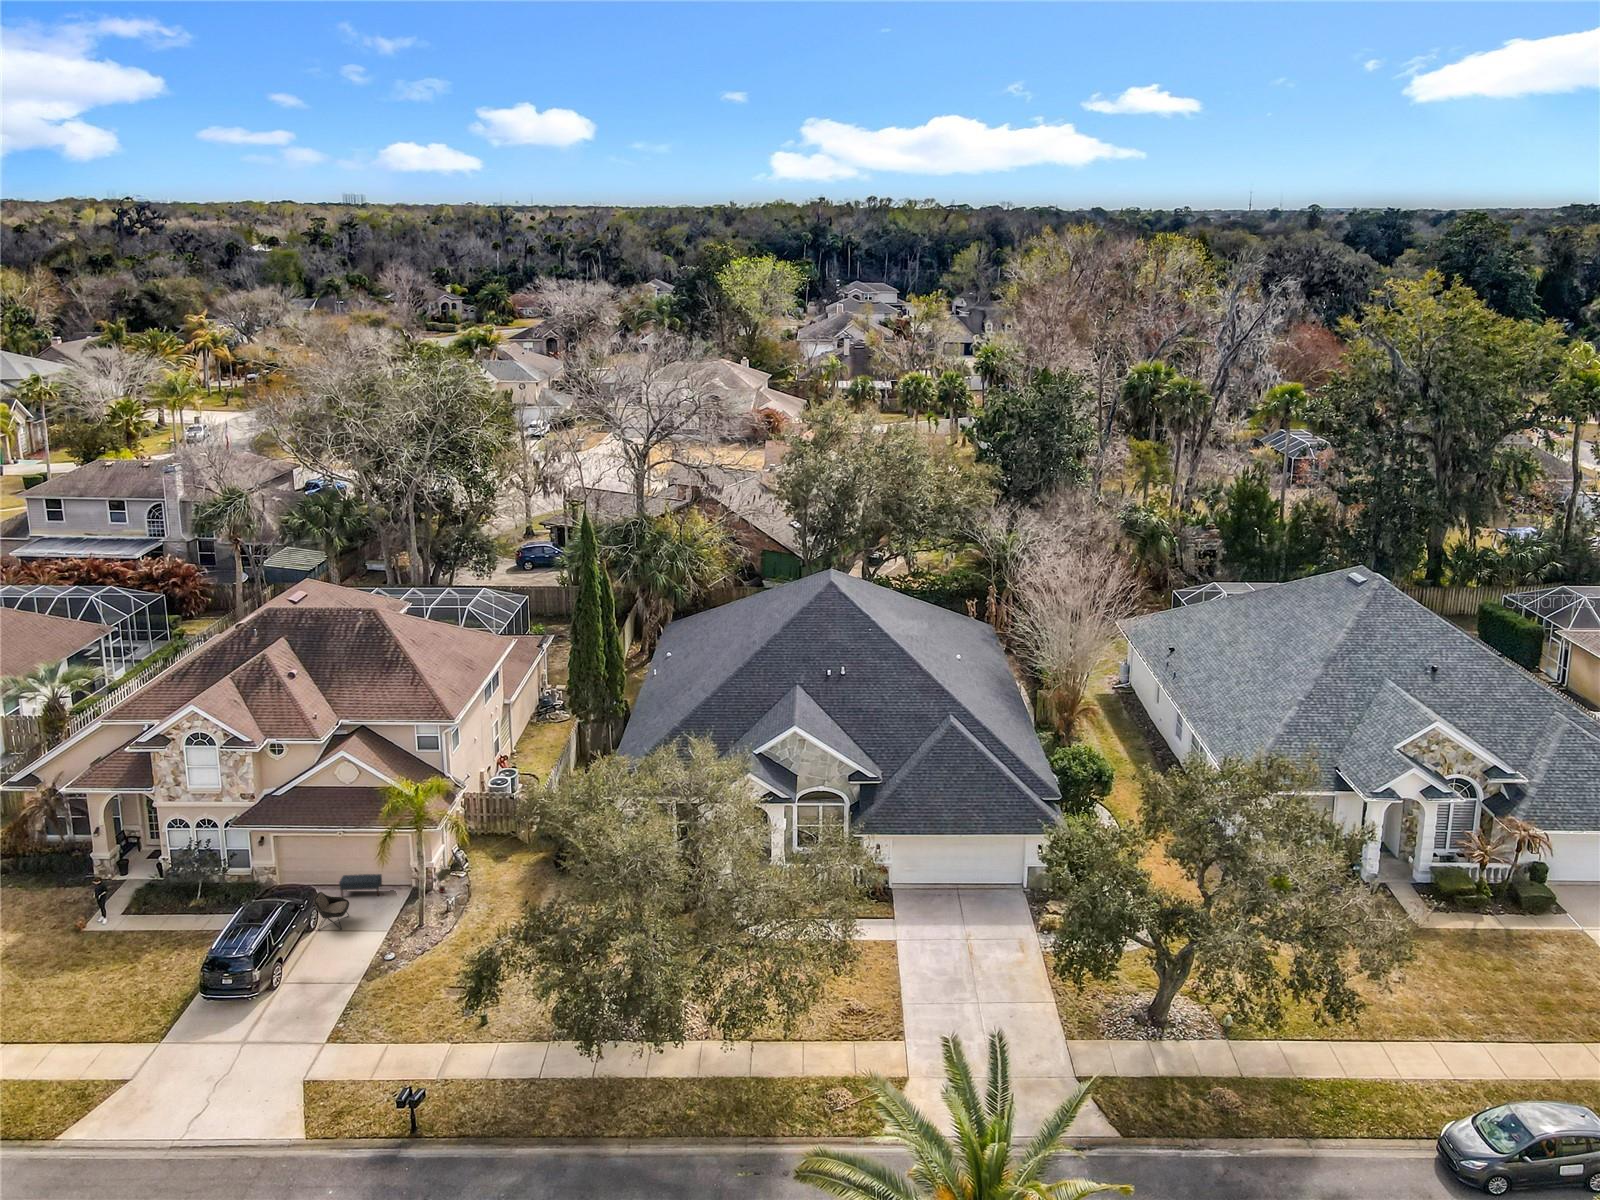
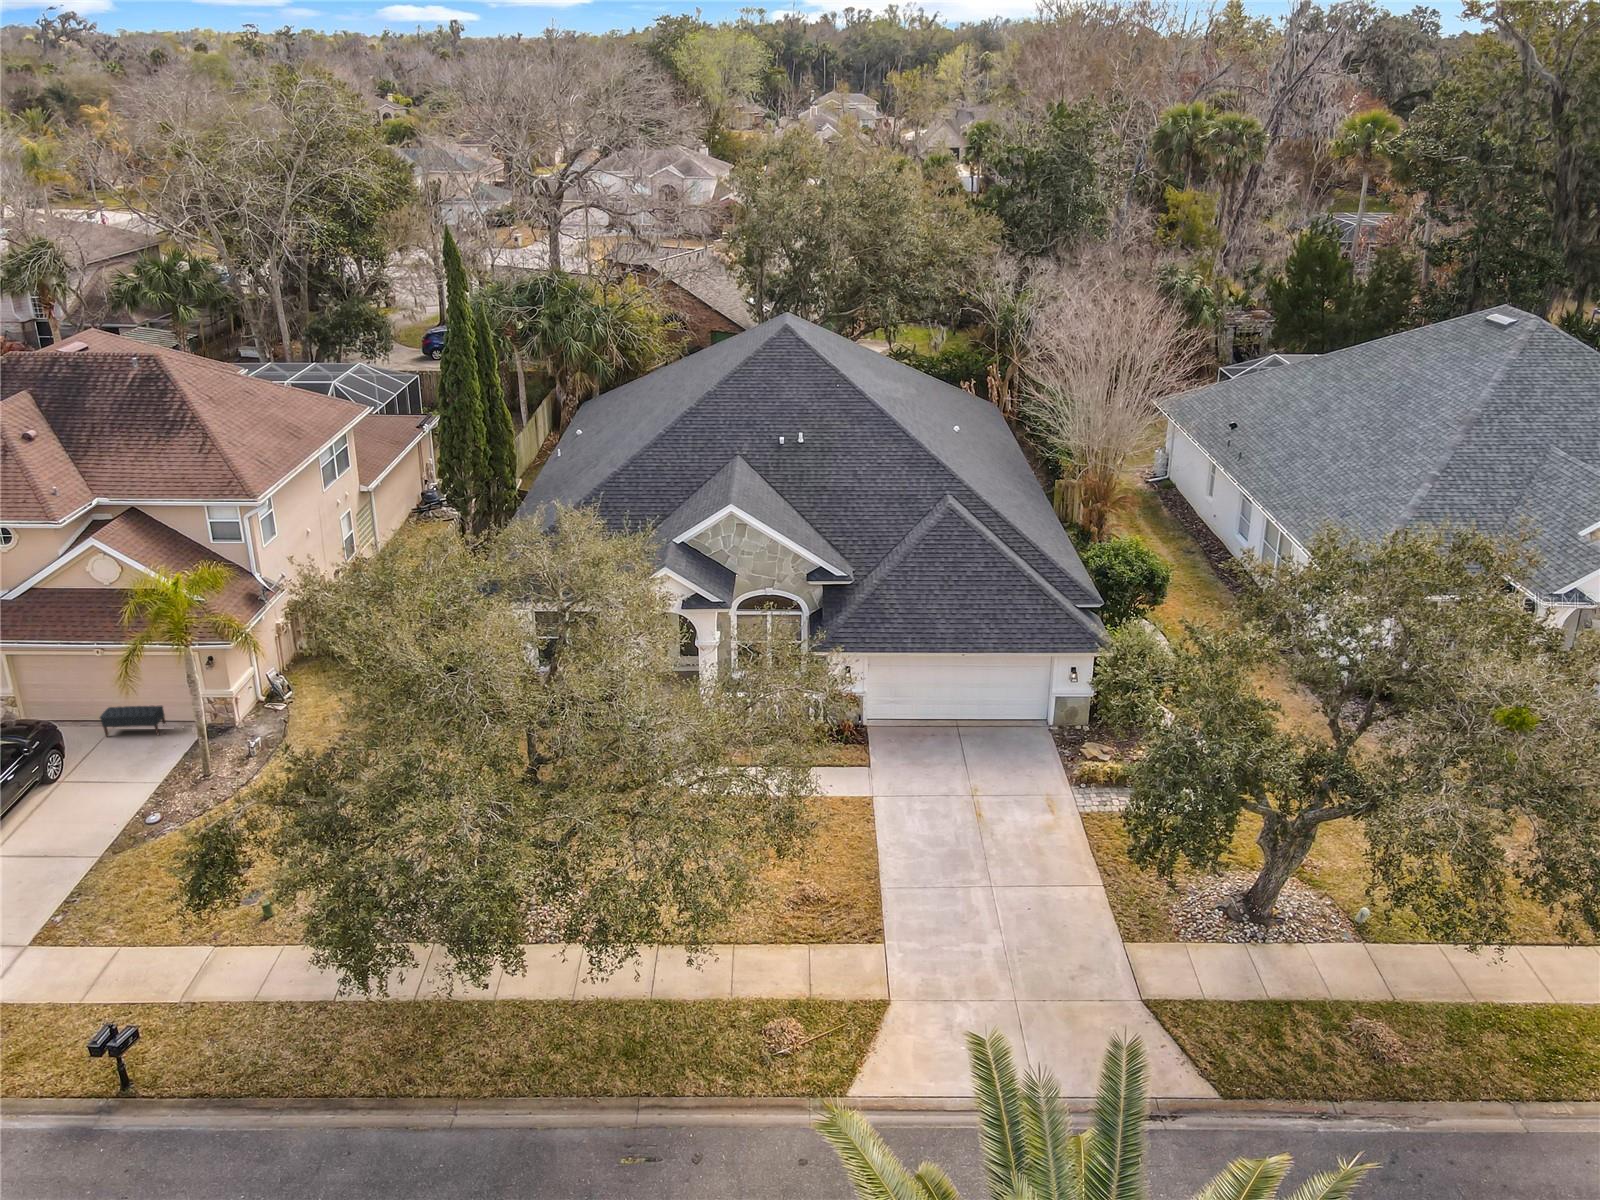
potted tree: present [431,865,451,893] -> none [227,692,260,731]
lounge chair: present [314,892,349,931] -> none [49,729,109,783]

